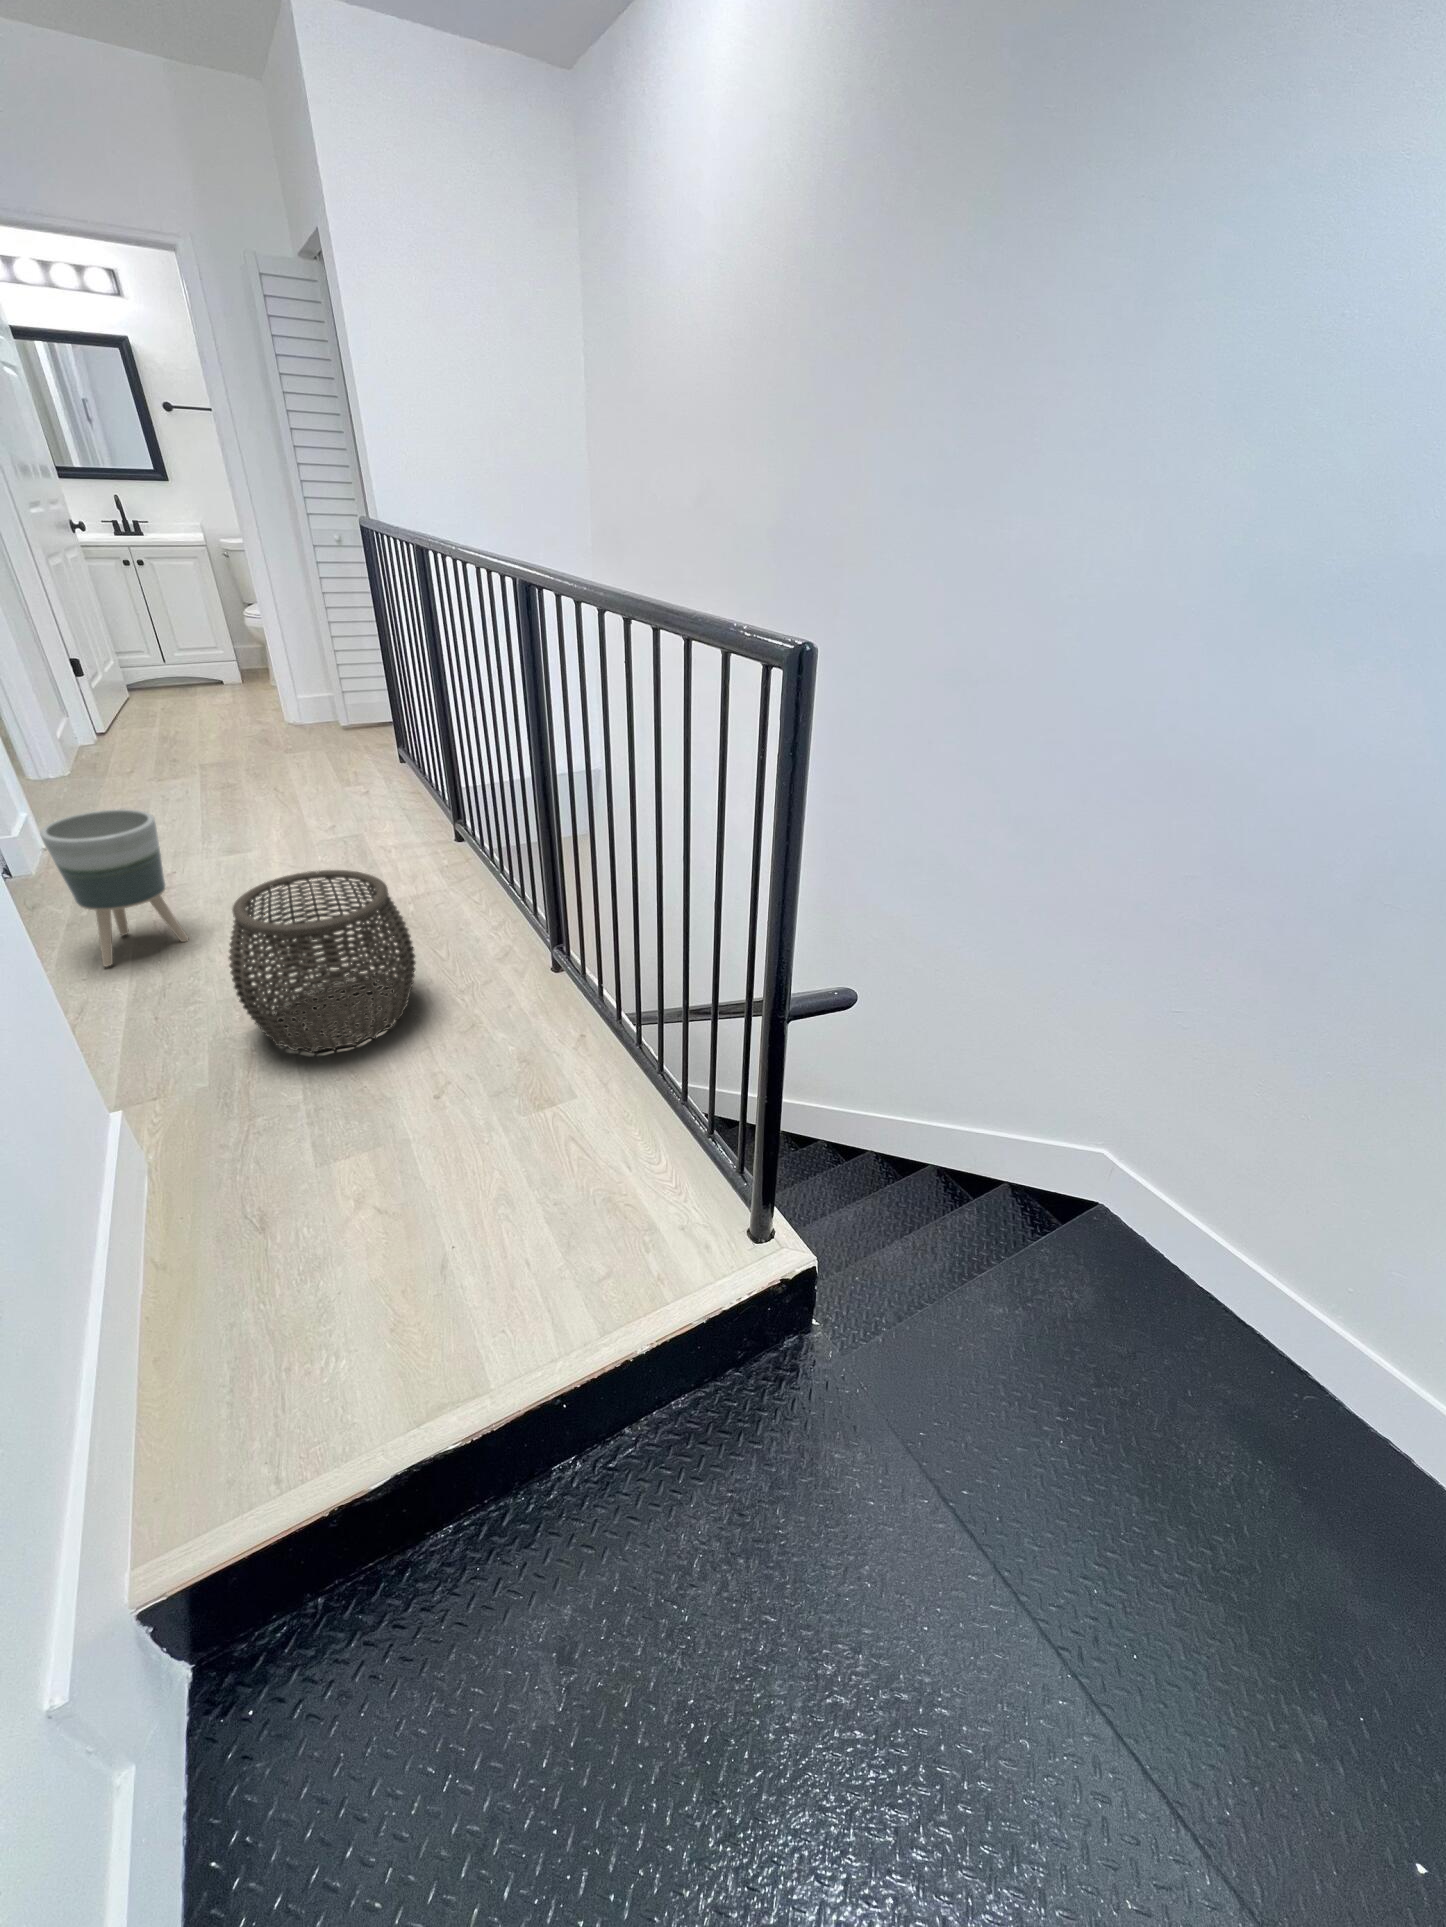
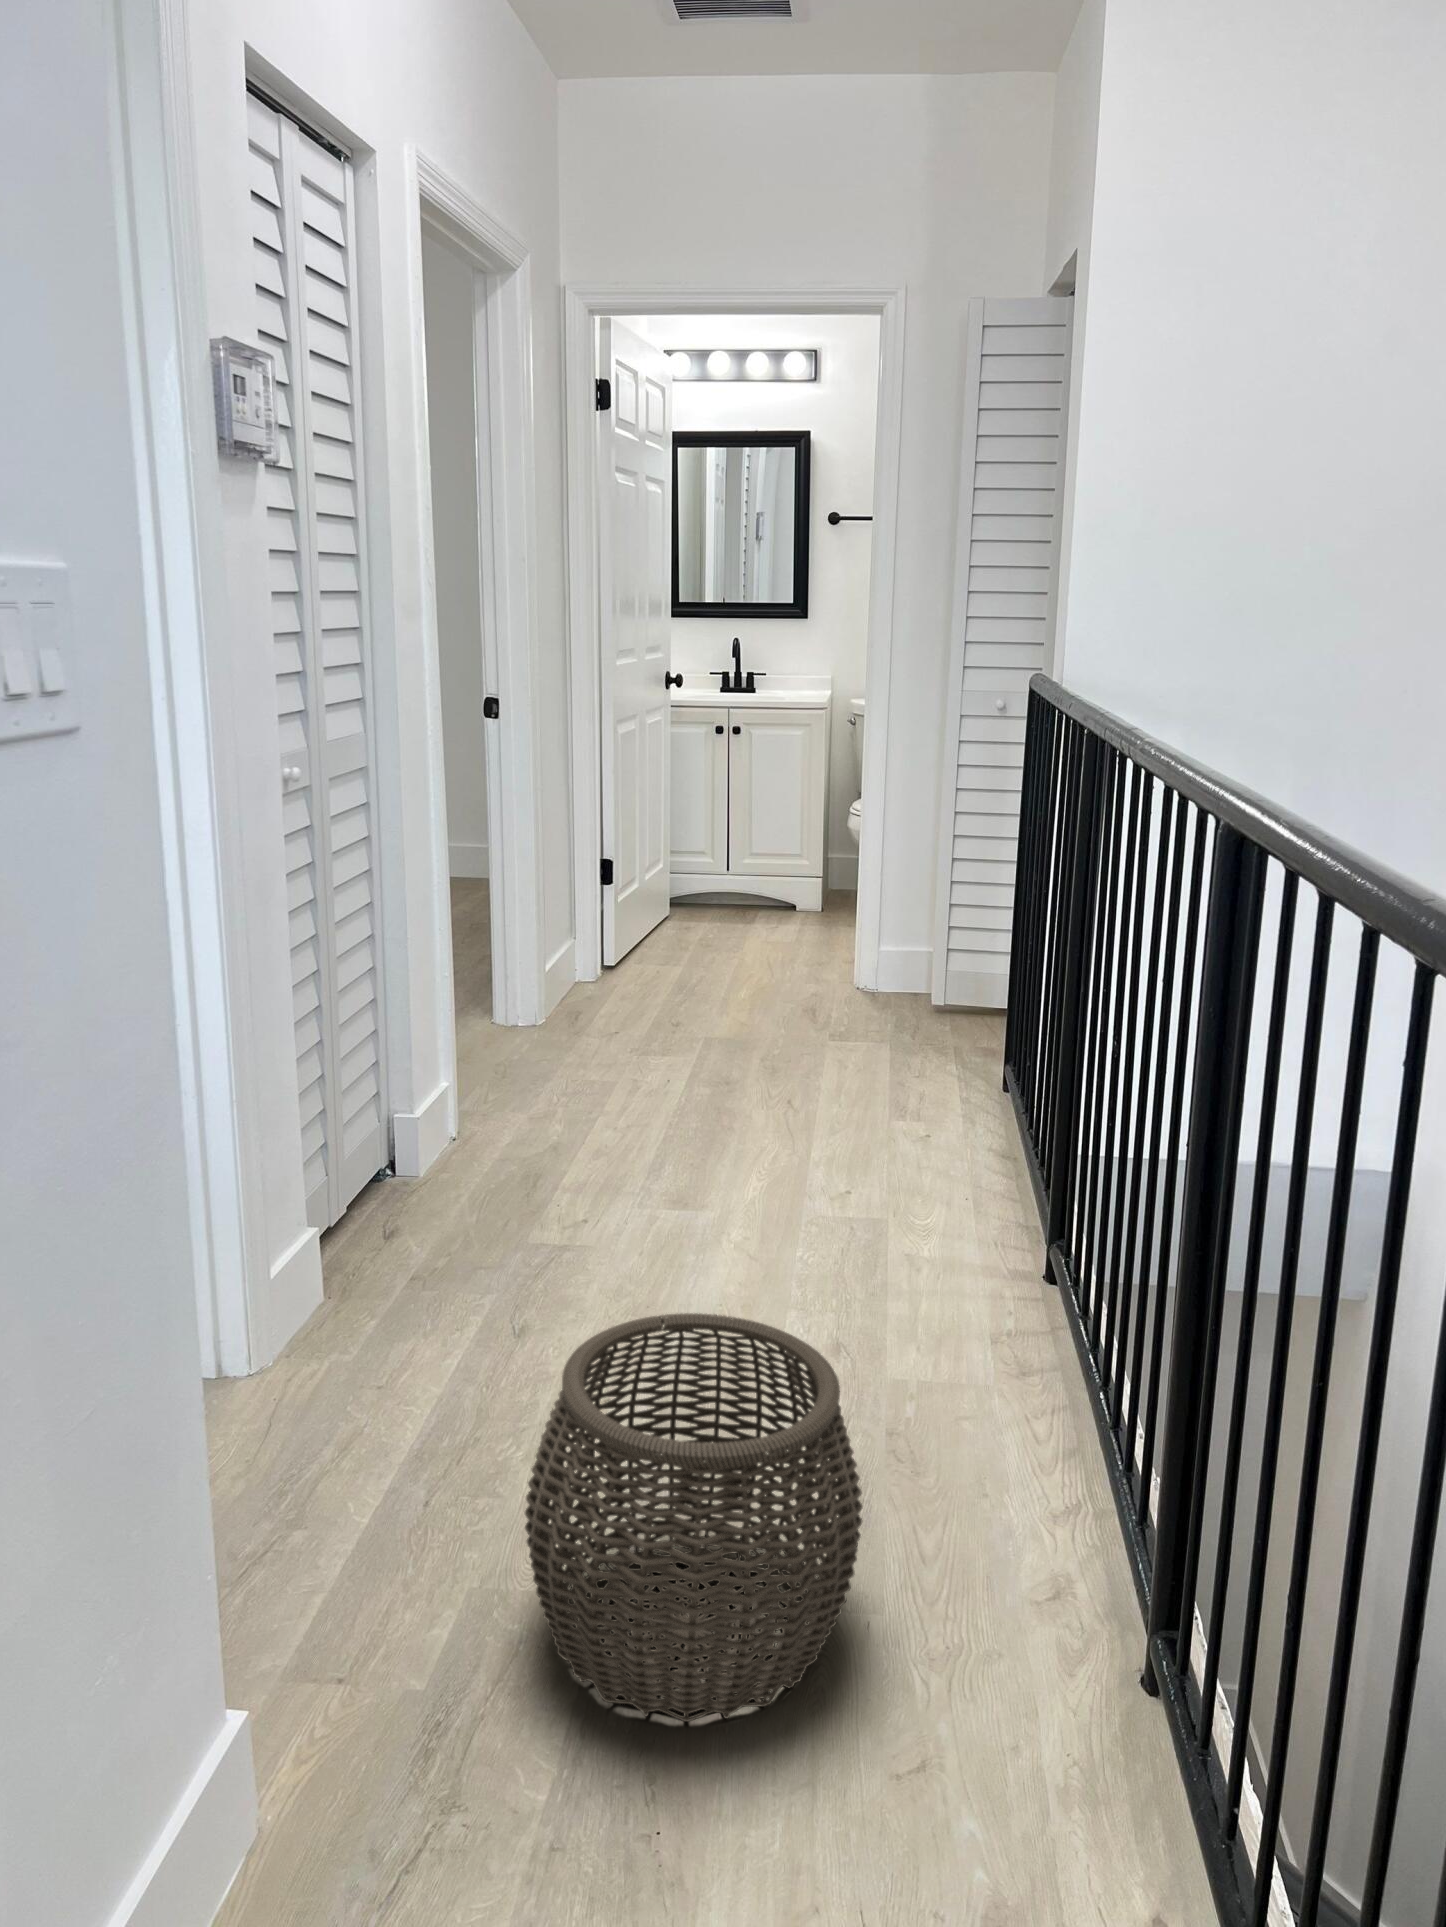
planter: present [40,809,189,967] -> none [402,1110,556,1369]

